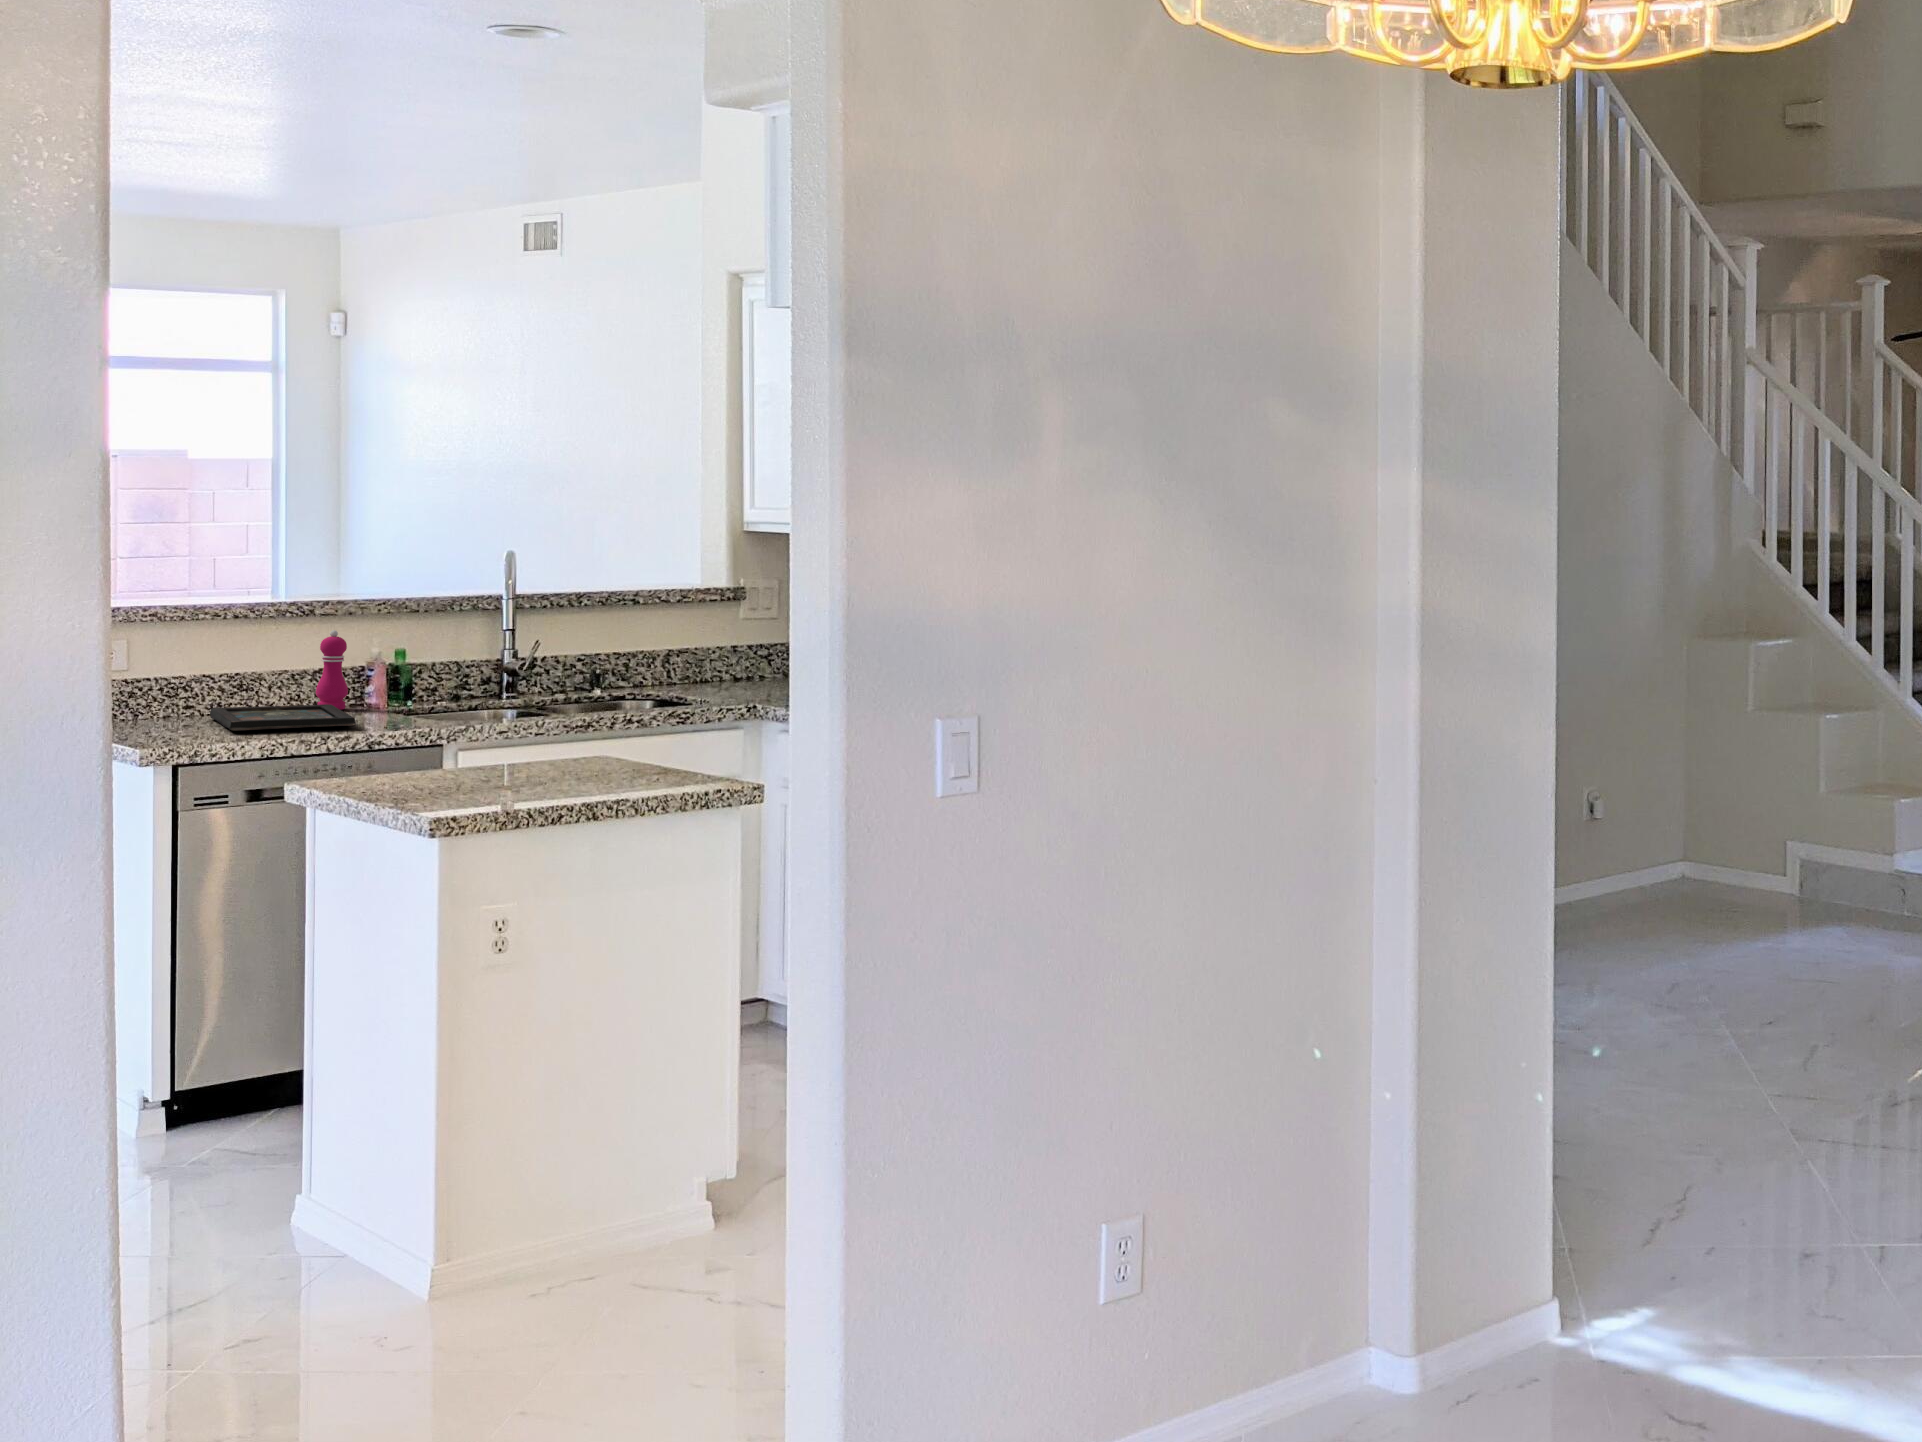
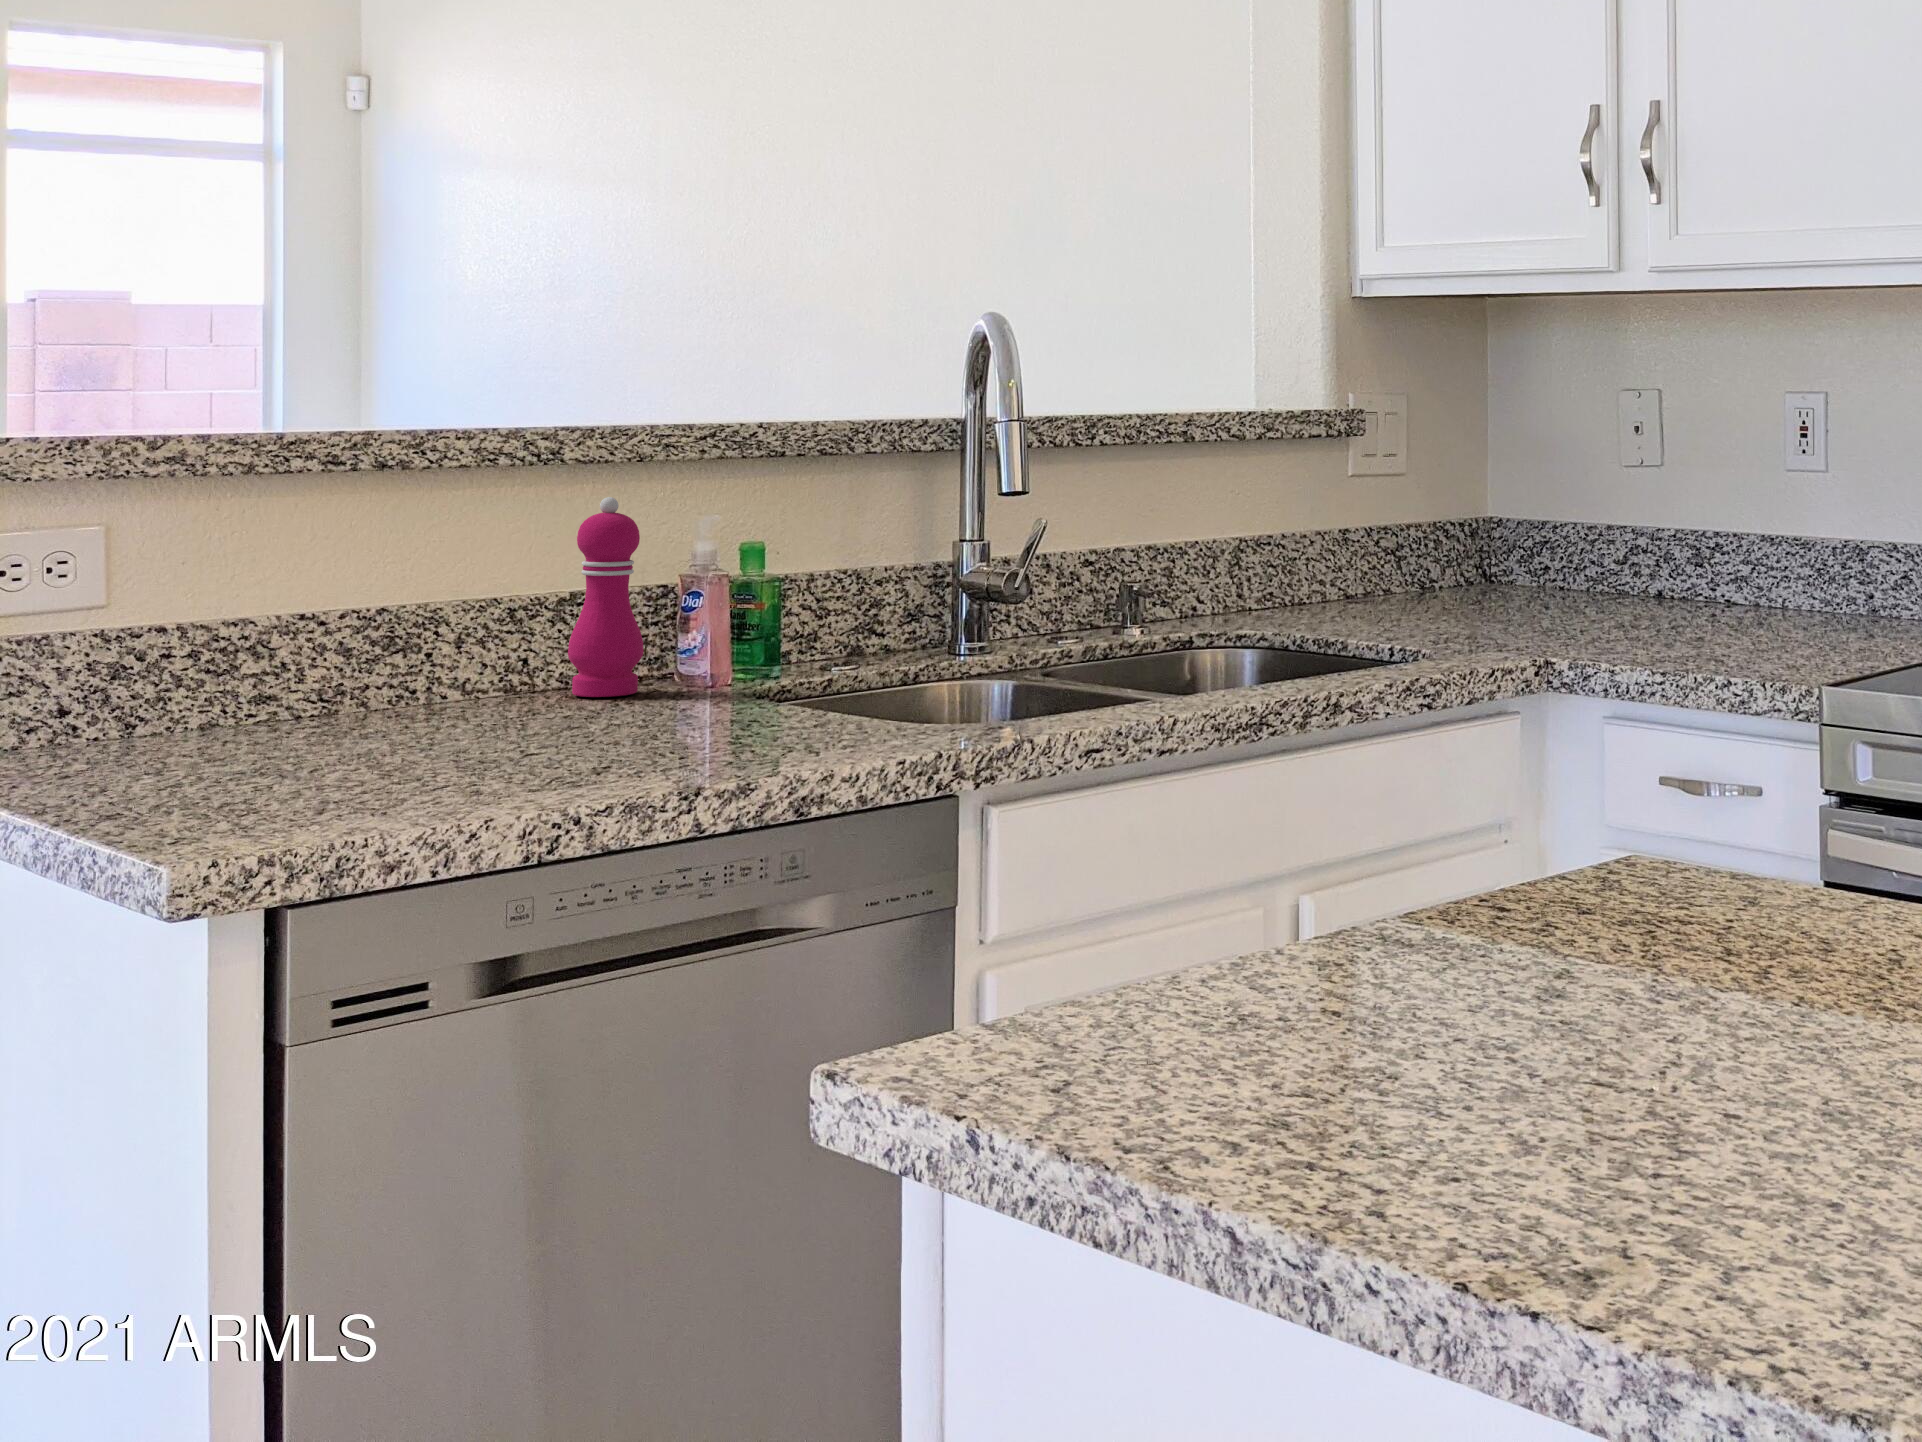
tray: present [210,704,355,731] -> none [325,683,737,771]

